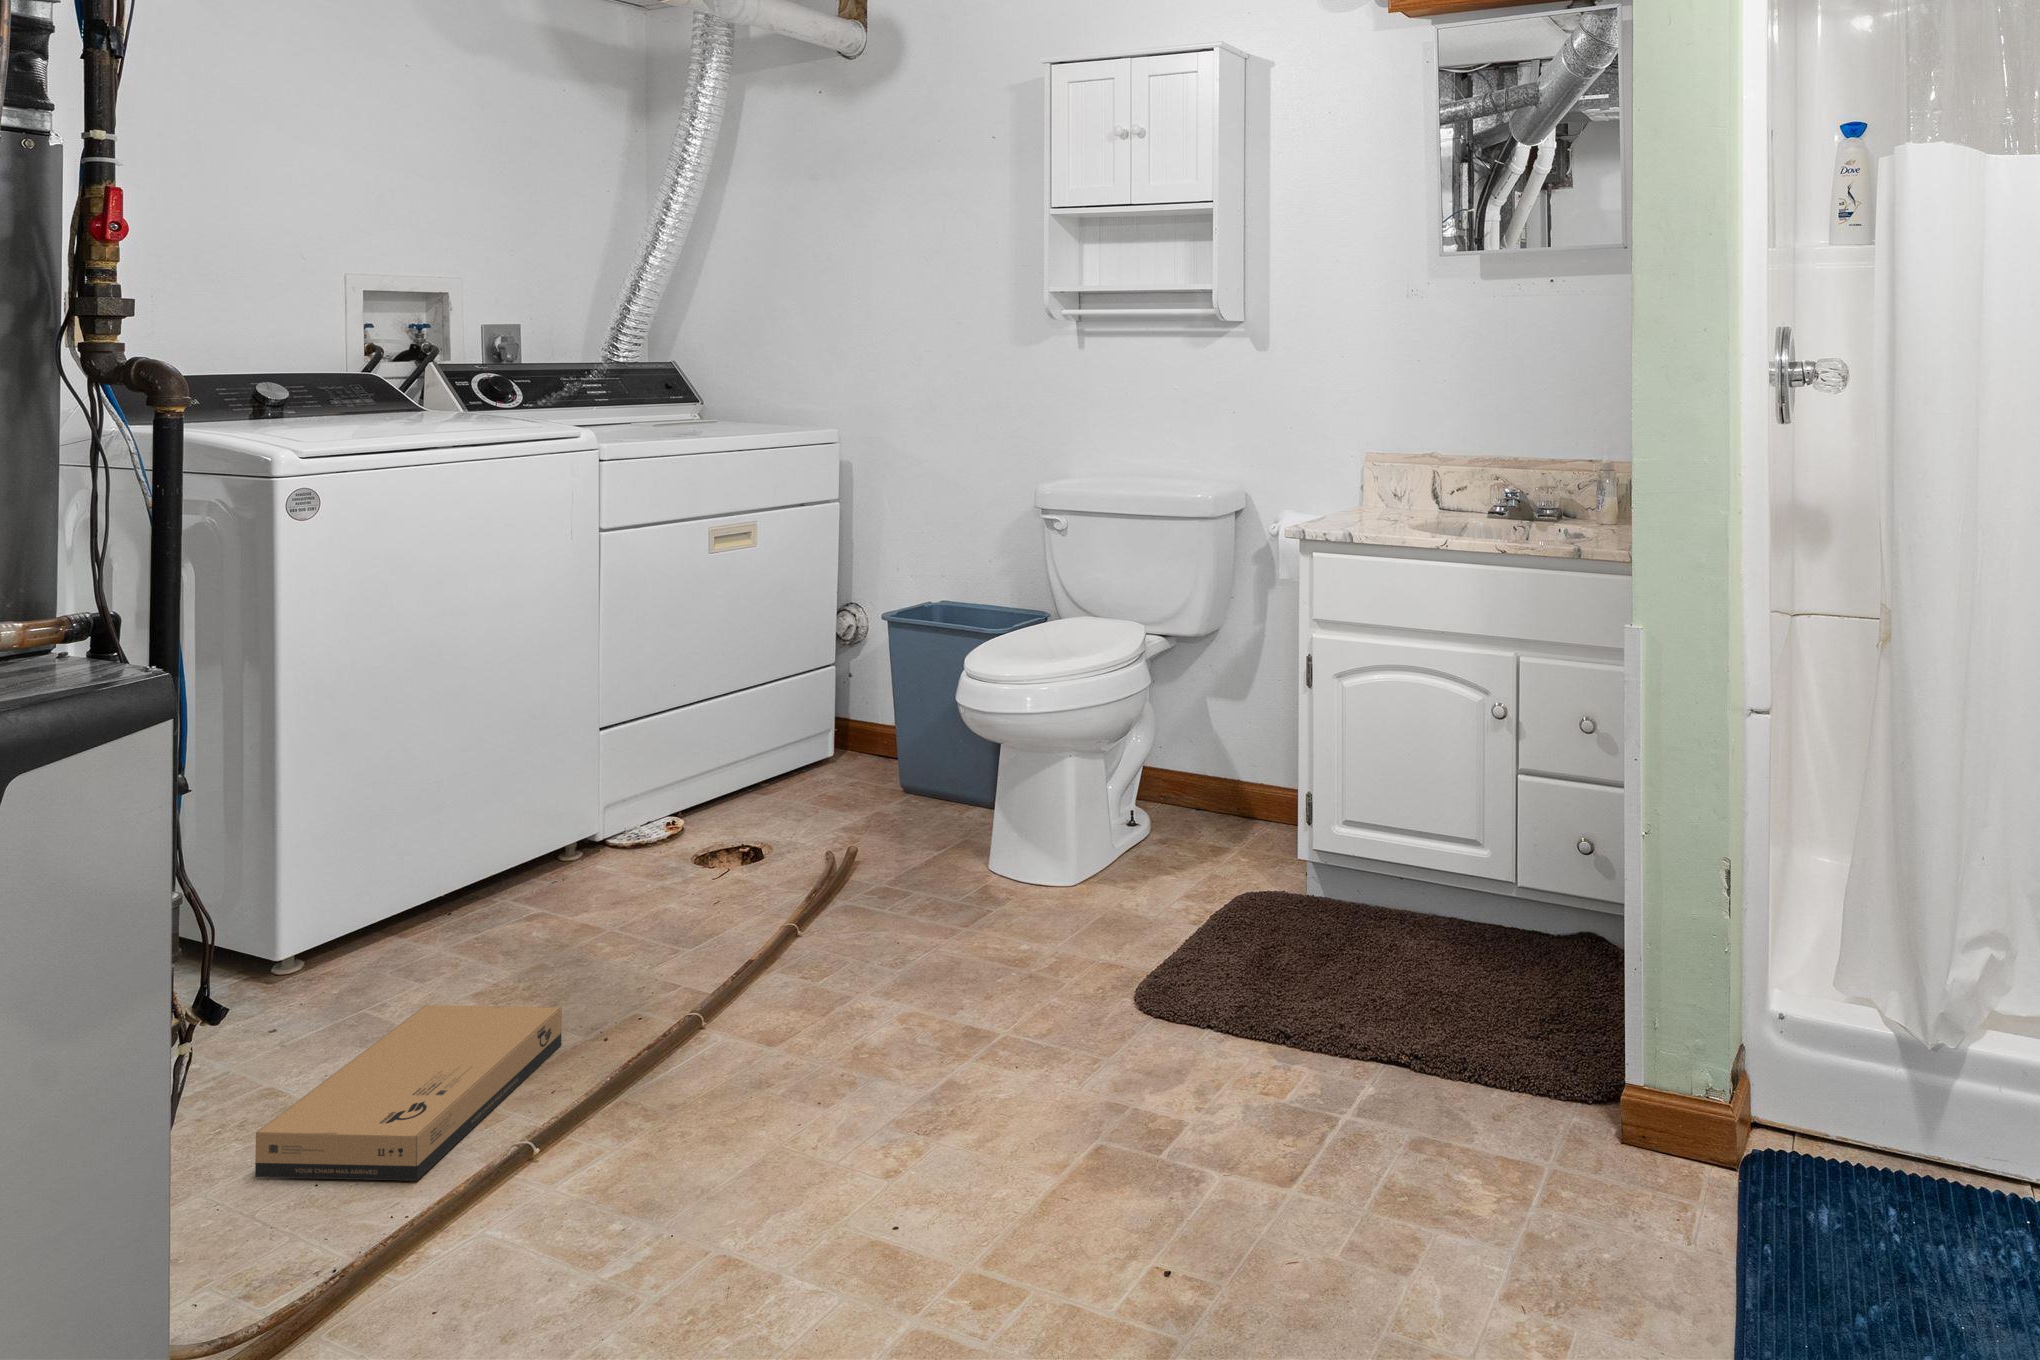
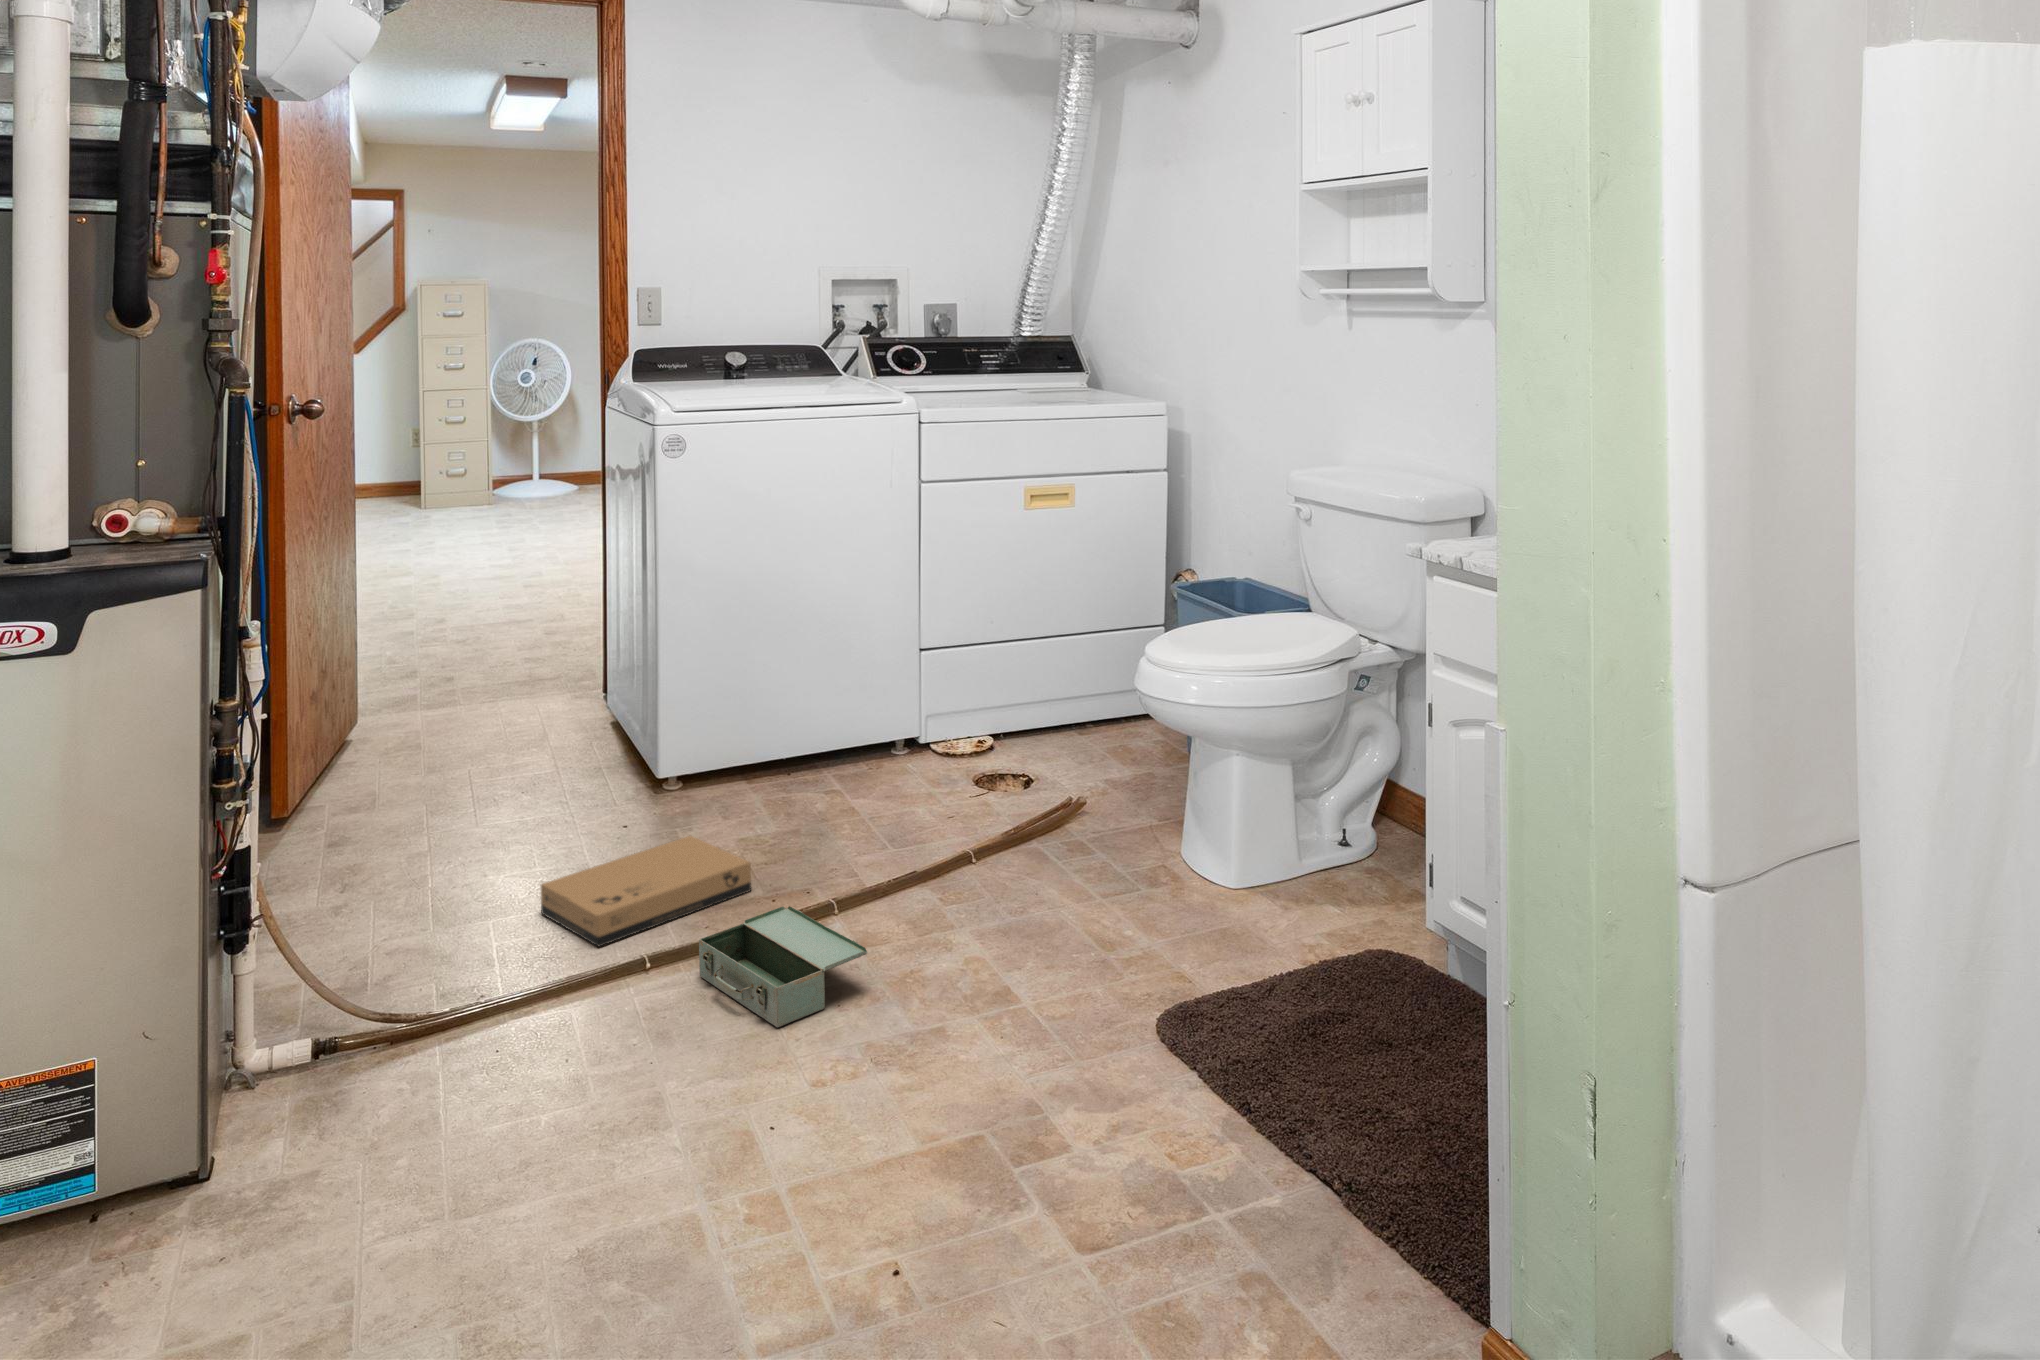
toolbox: none [620,1032,856,1166] -> present [699,906,867,1027]

